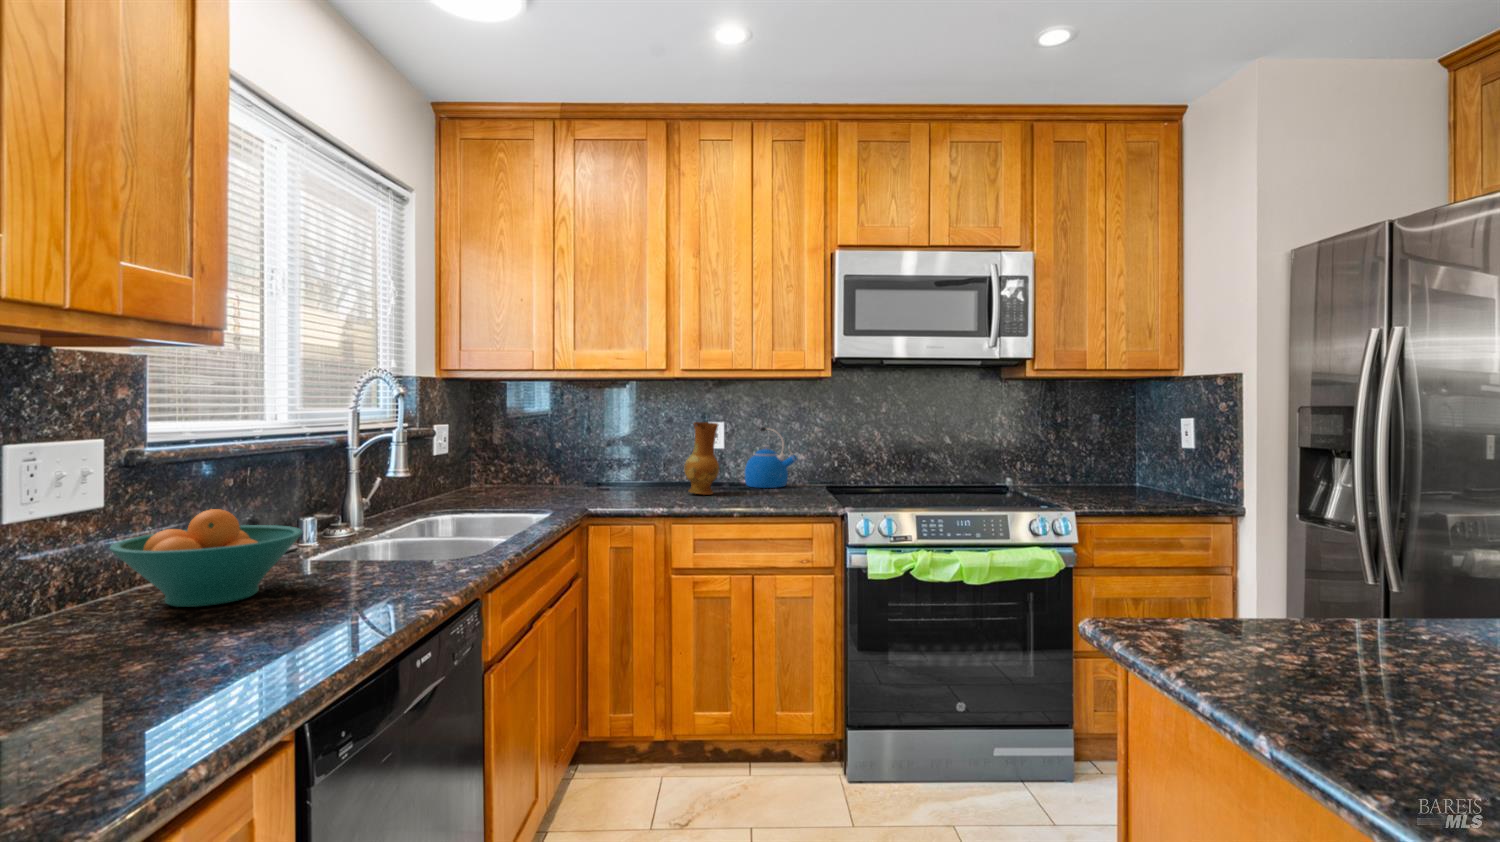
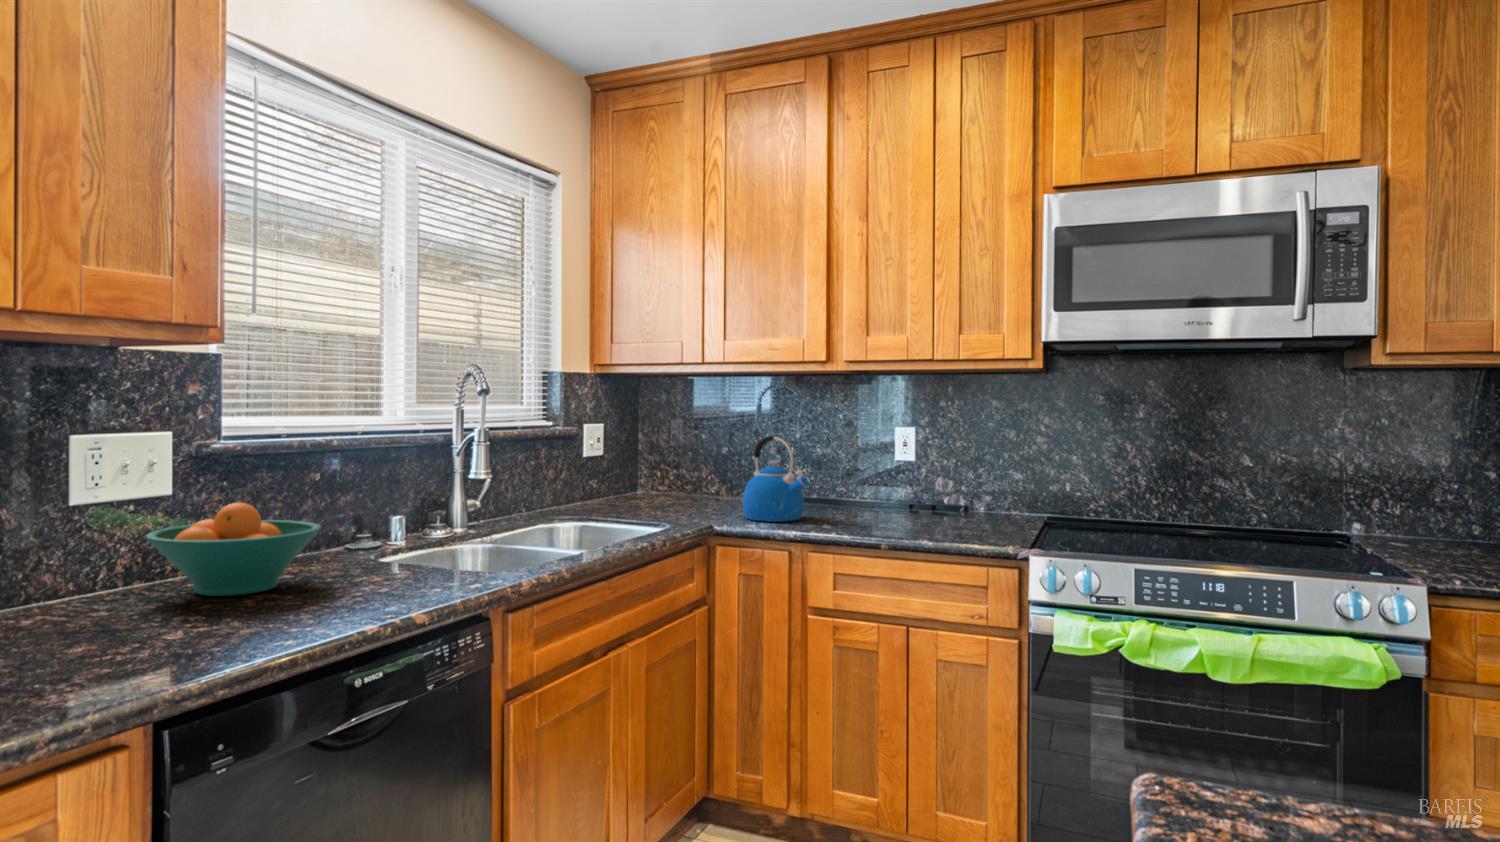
ceramic jug: present [684,422,719,495] -> none [850,426,895,519]
kettle: present [744,428,797,488] -> present [743,436,808,522]

